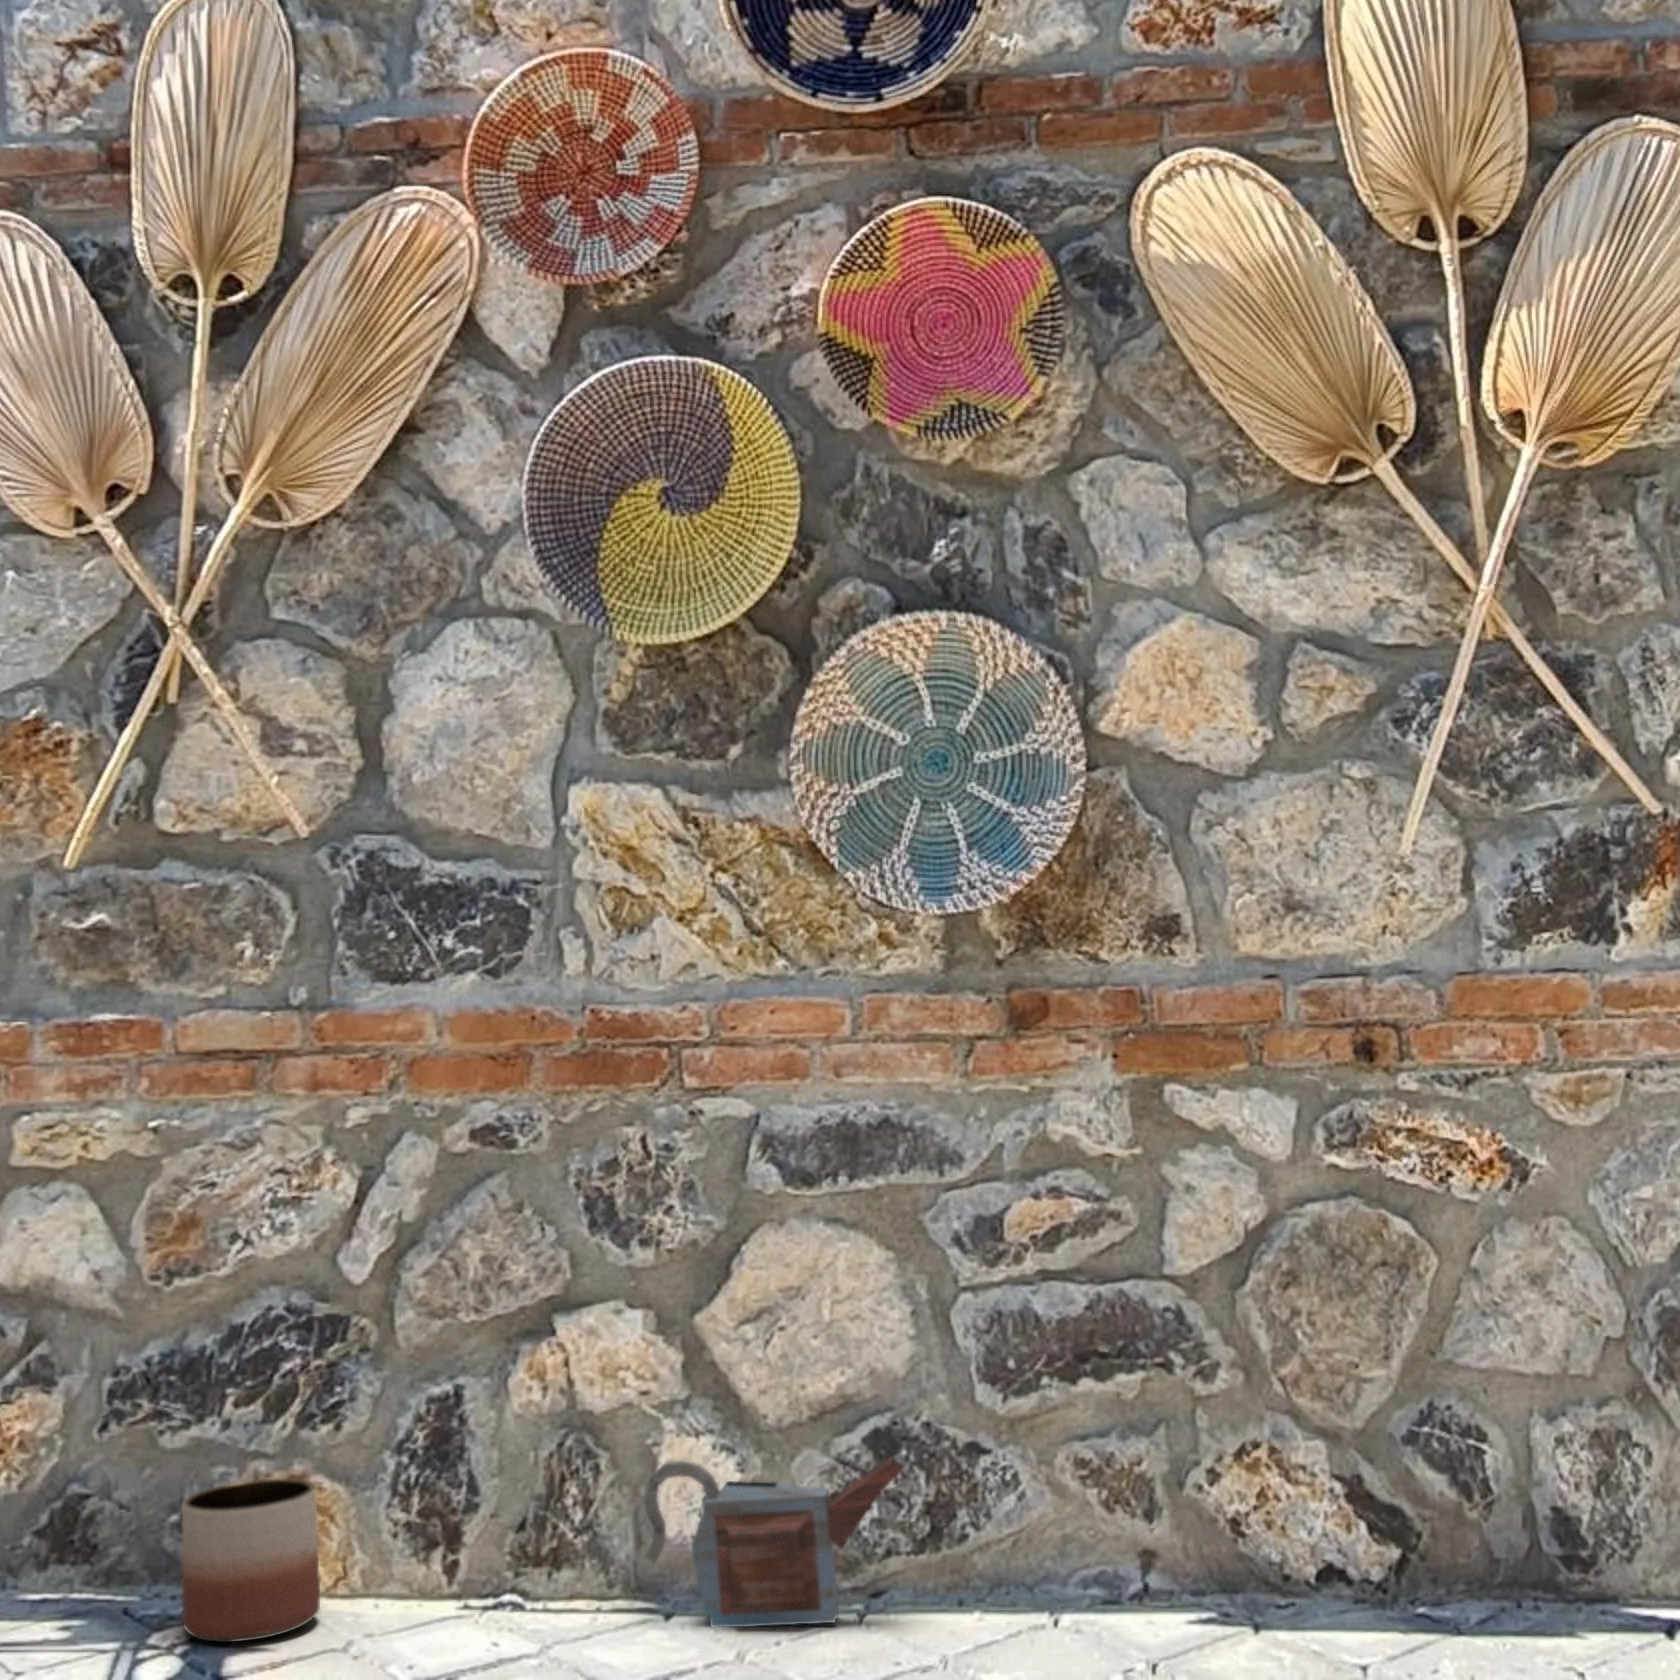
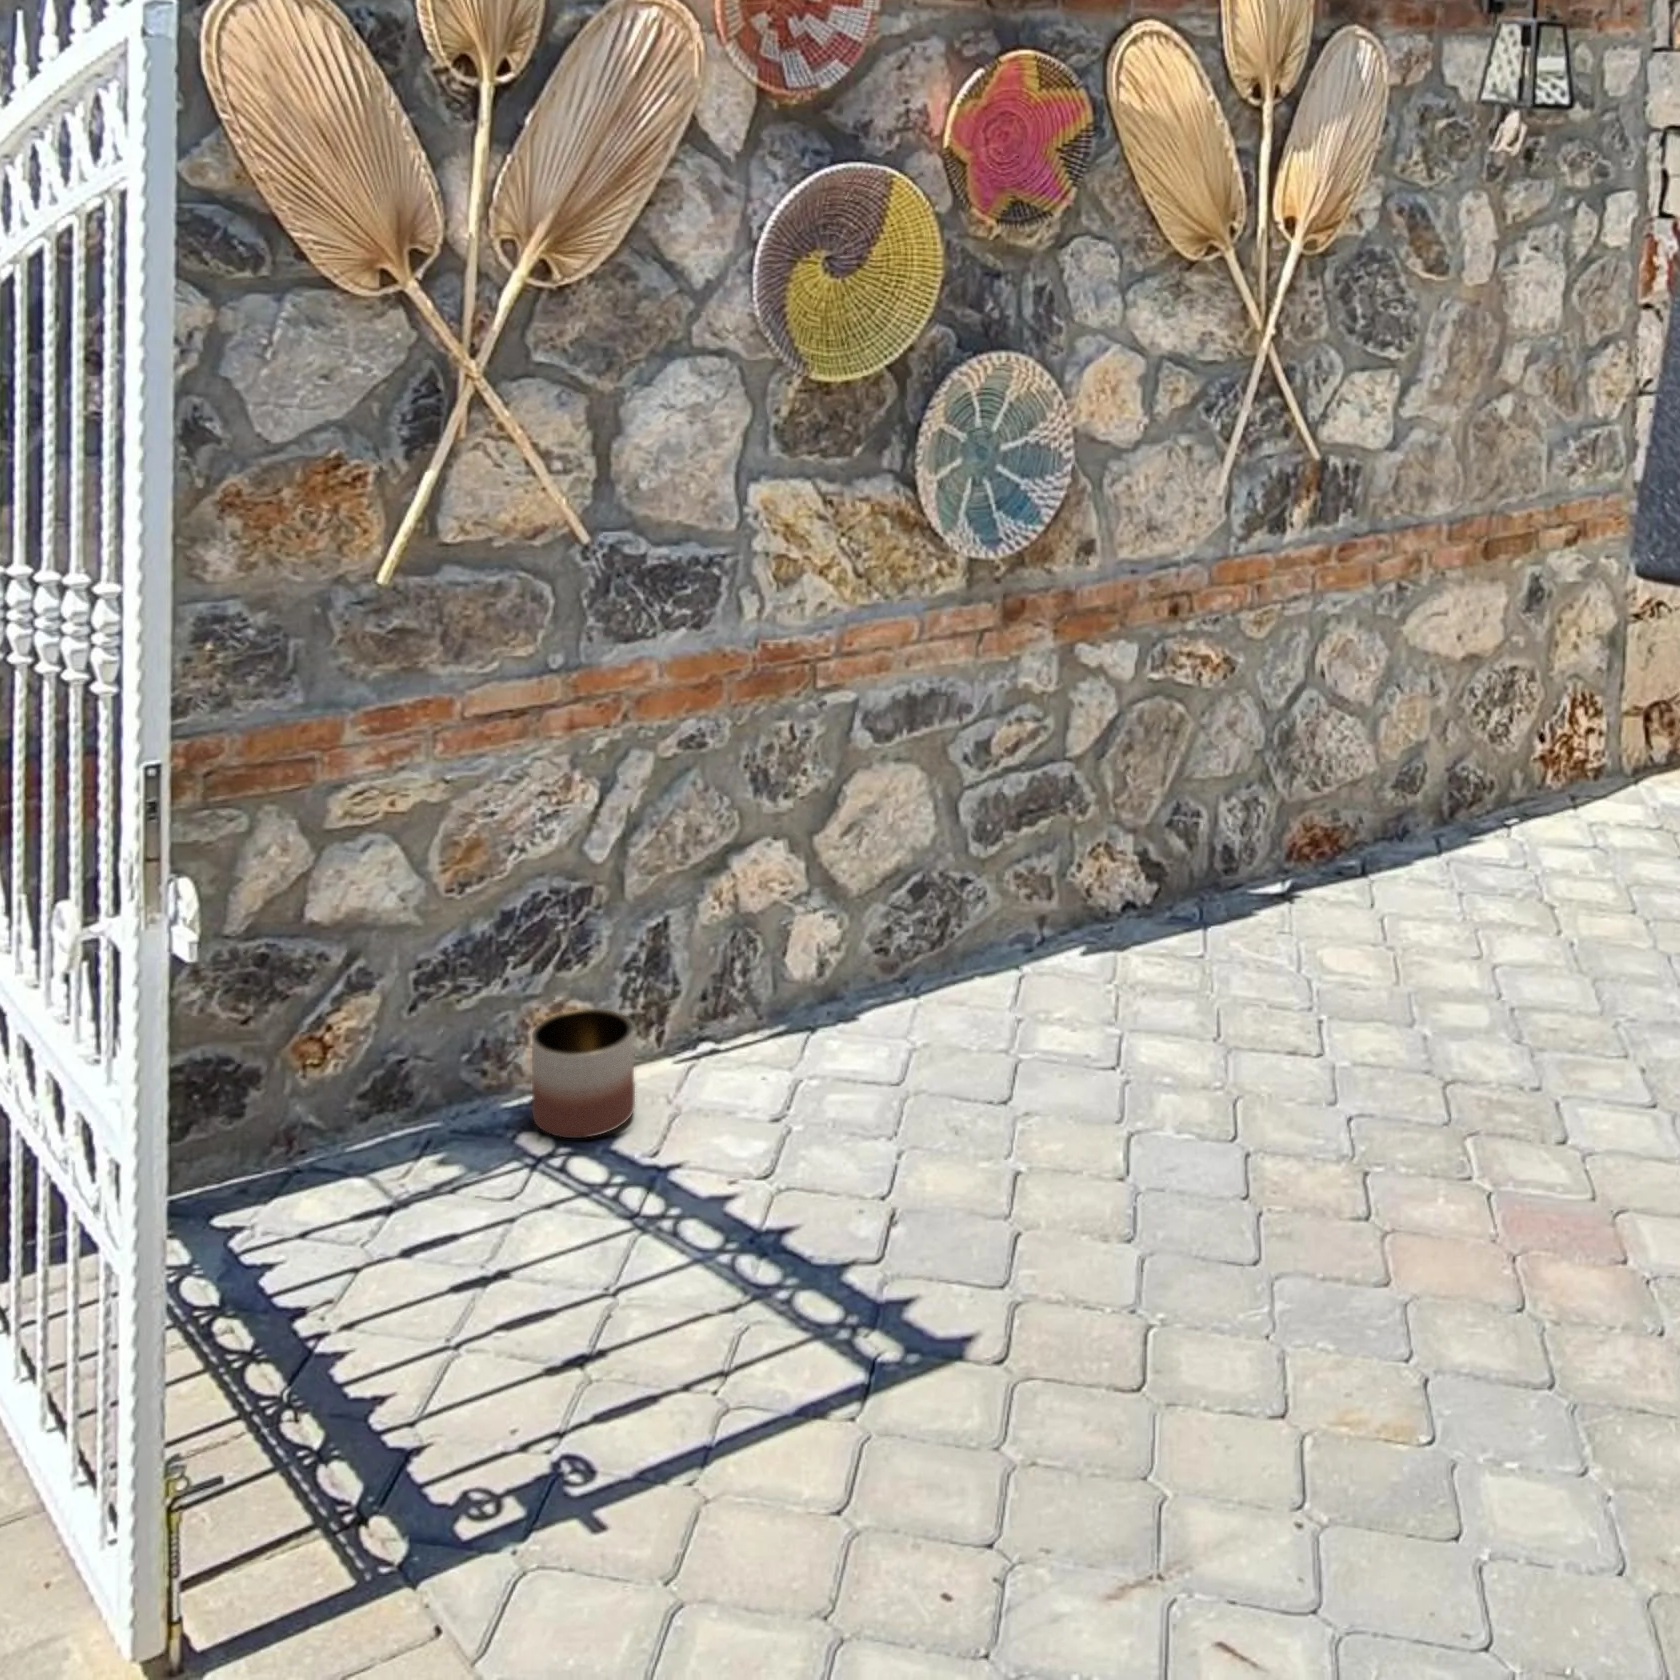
watering can: present [644,1456,904,1627] -> none [816,901,964,1031]

